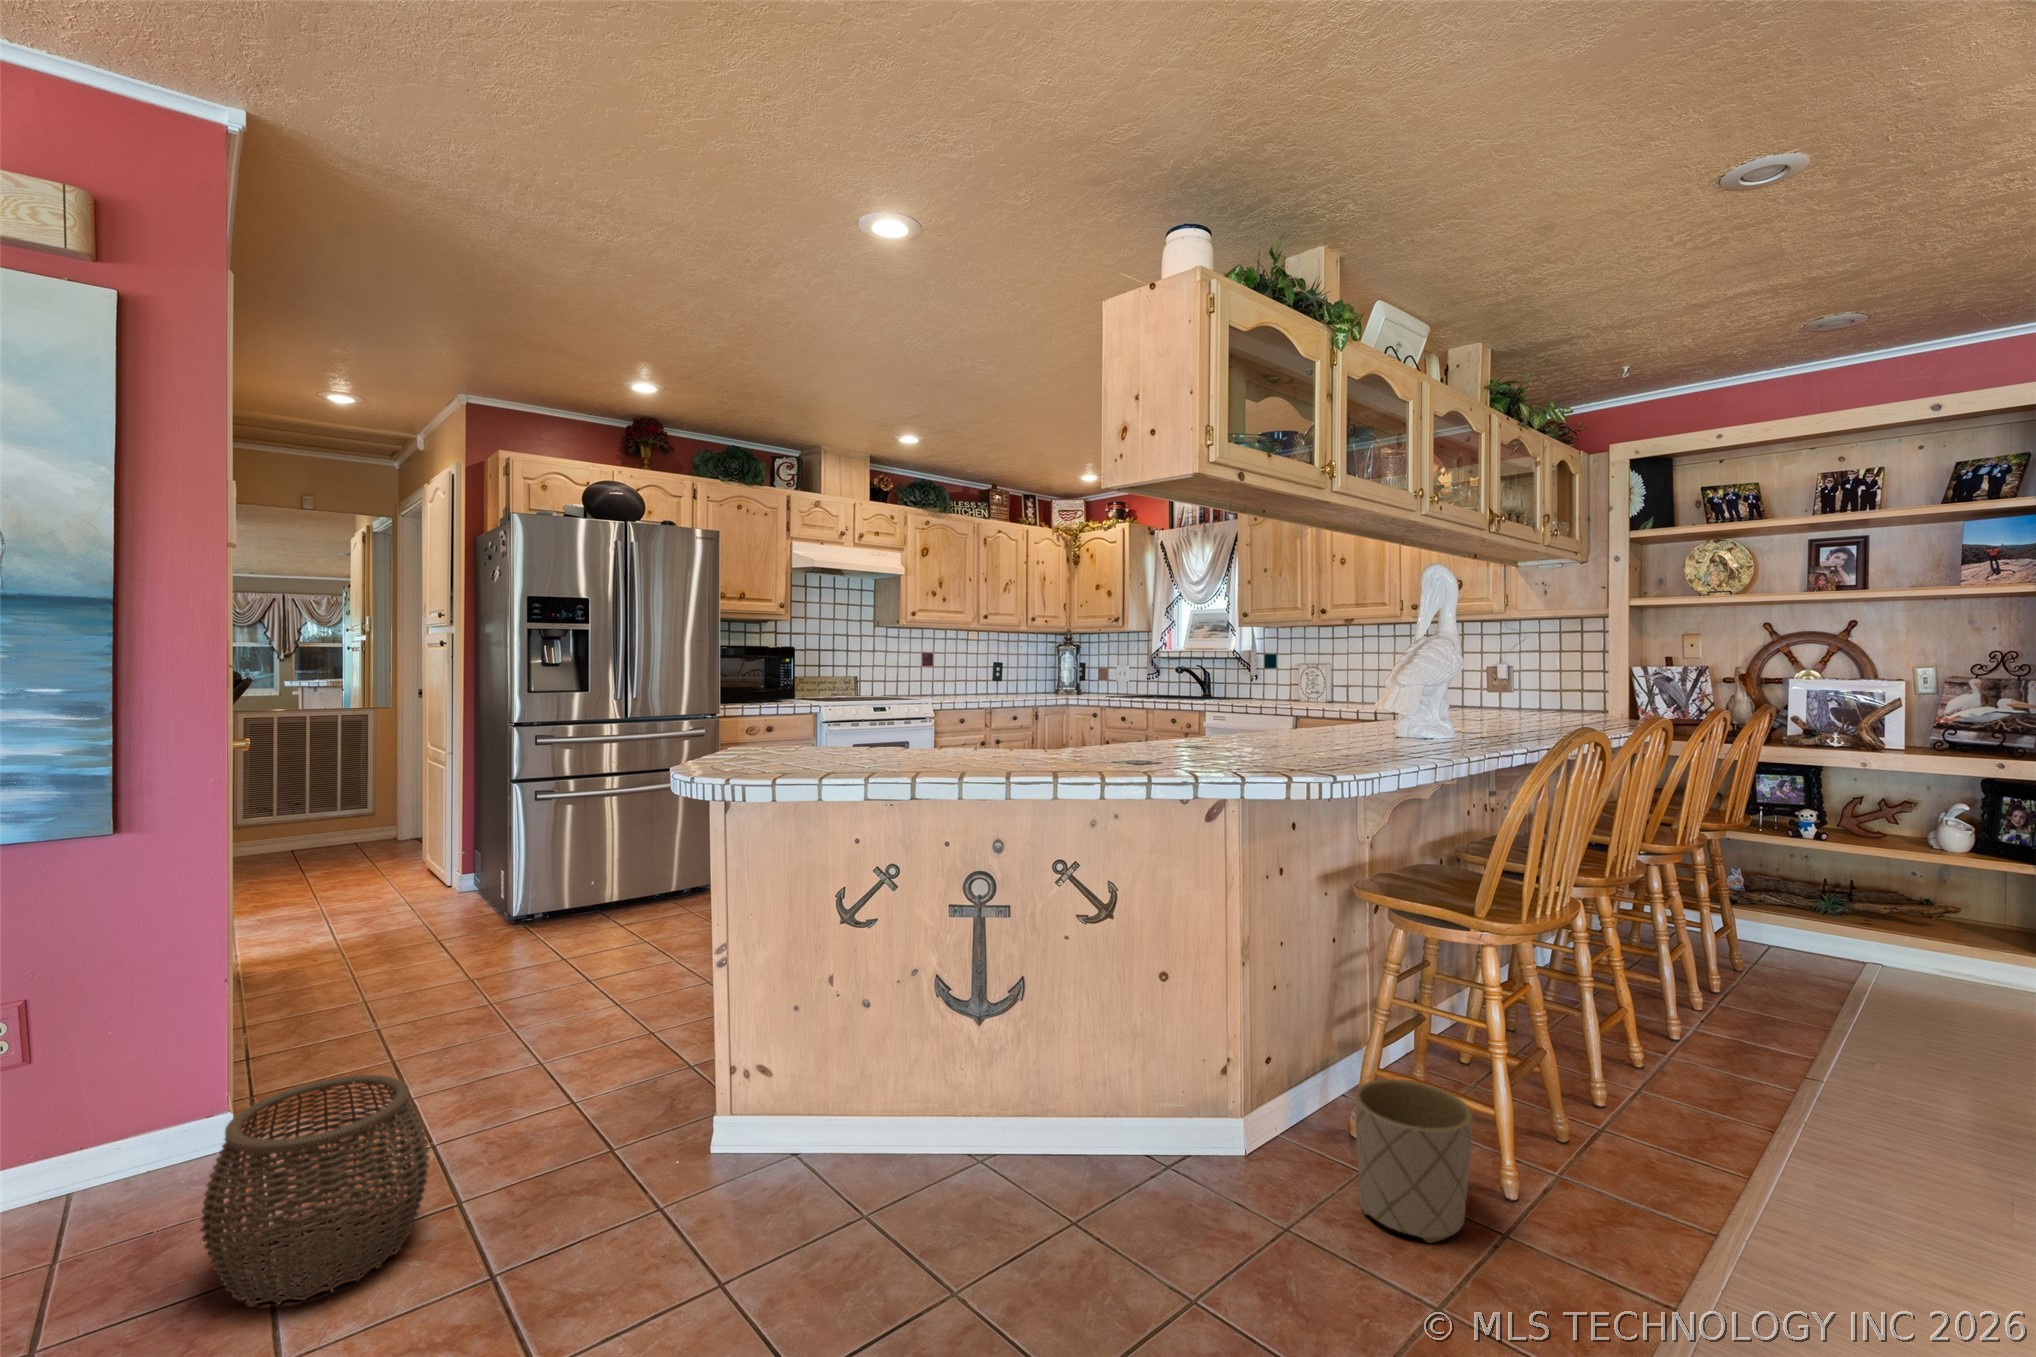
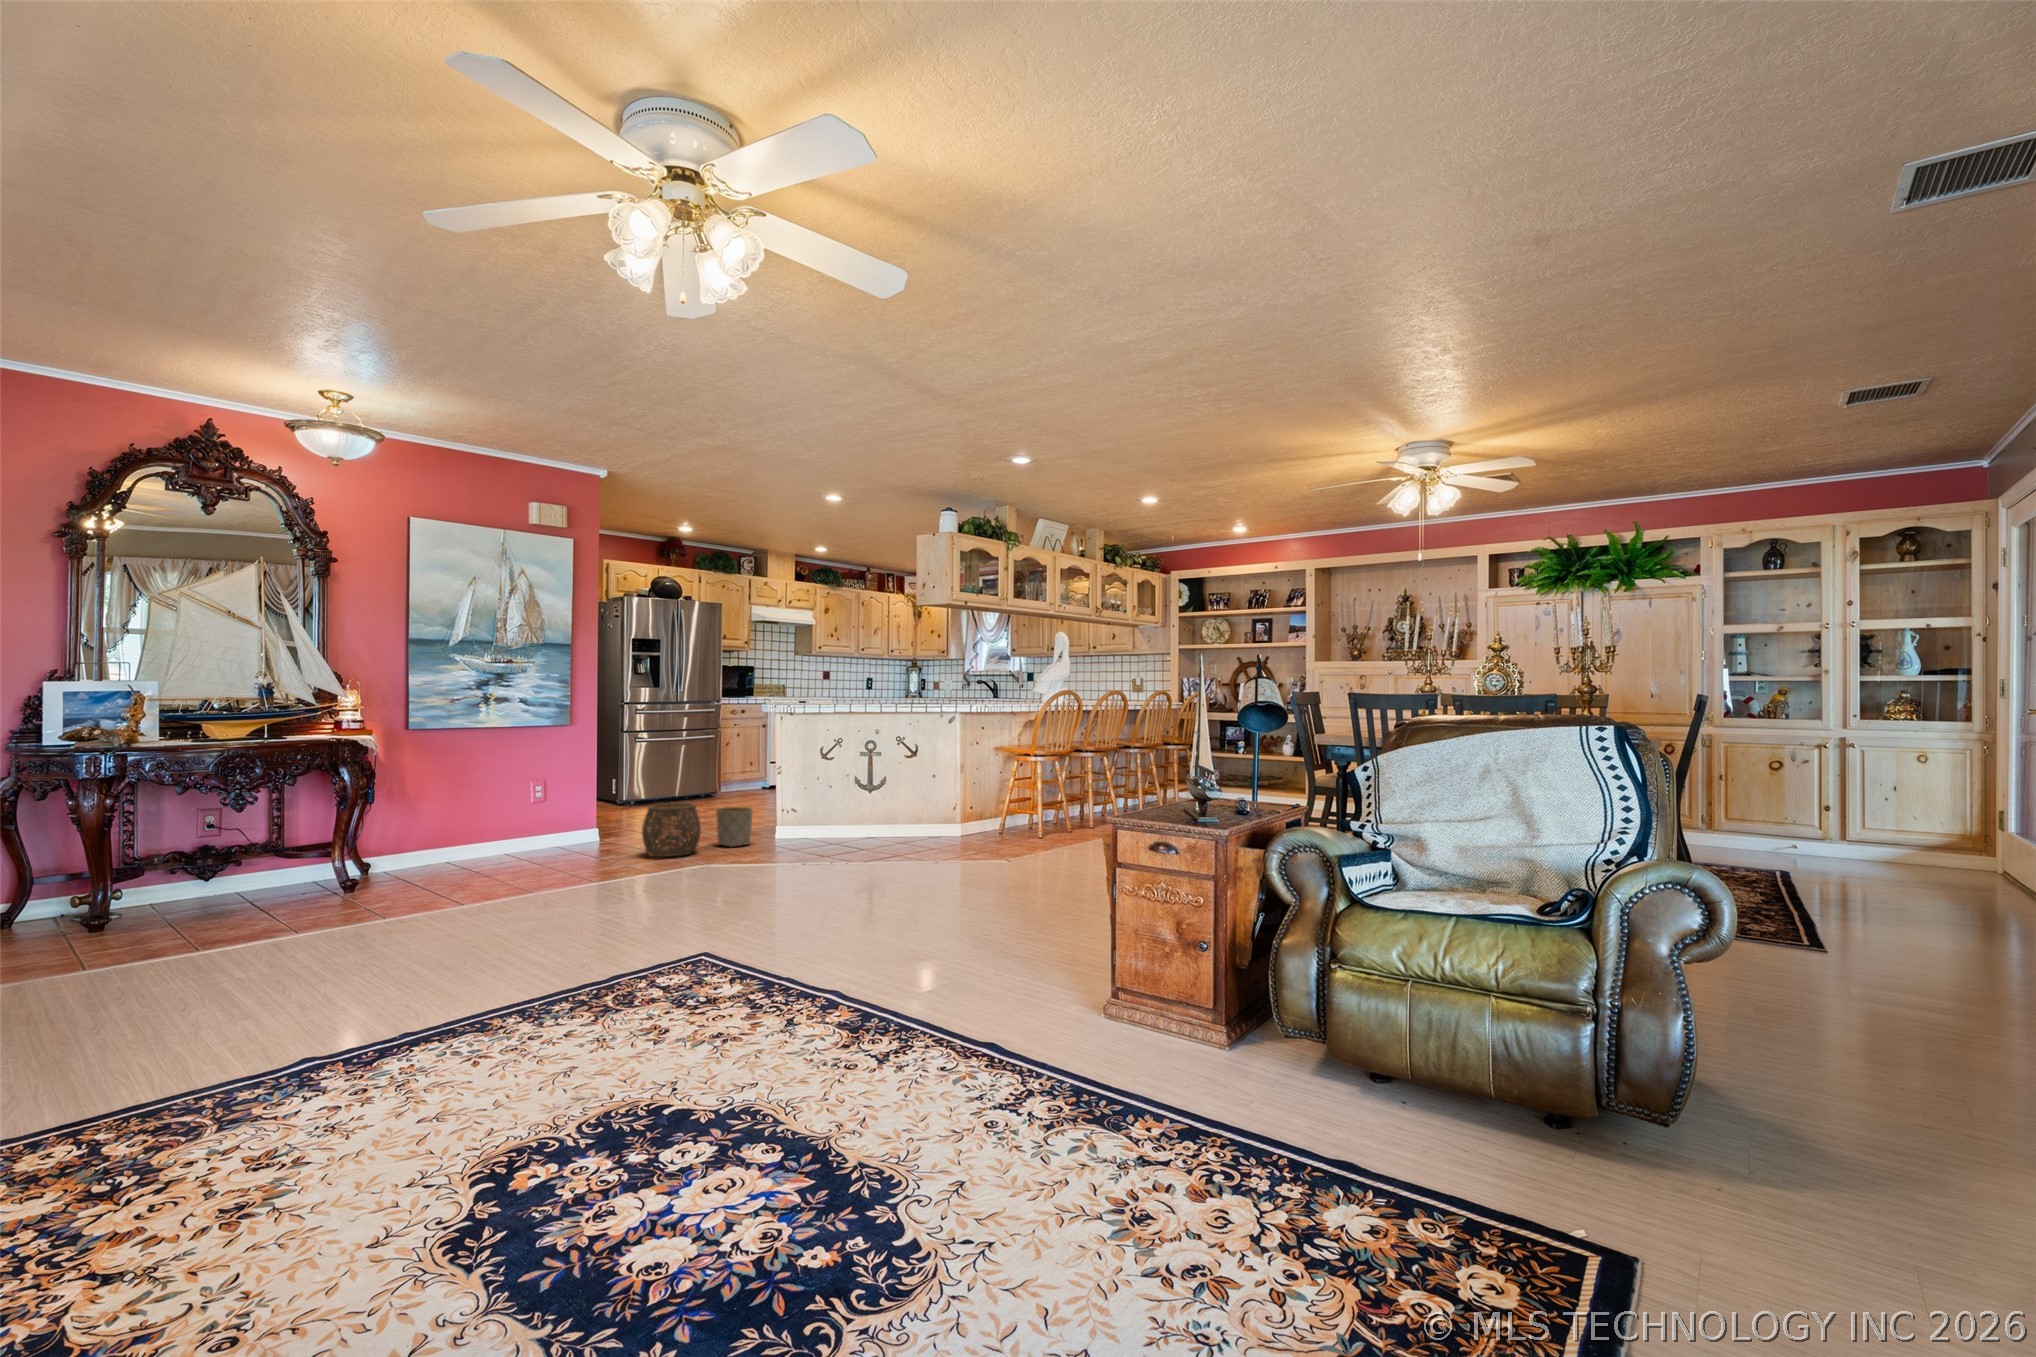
planter: present [1355,1079,1473,1243] -> present [716,807,753,847]

